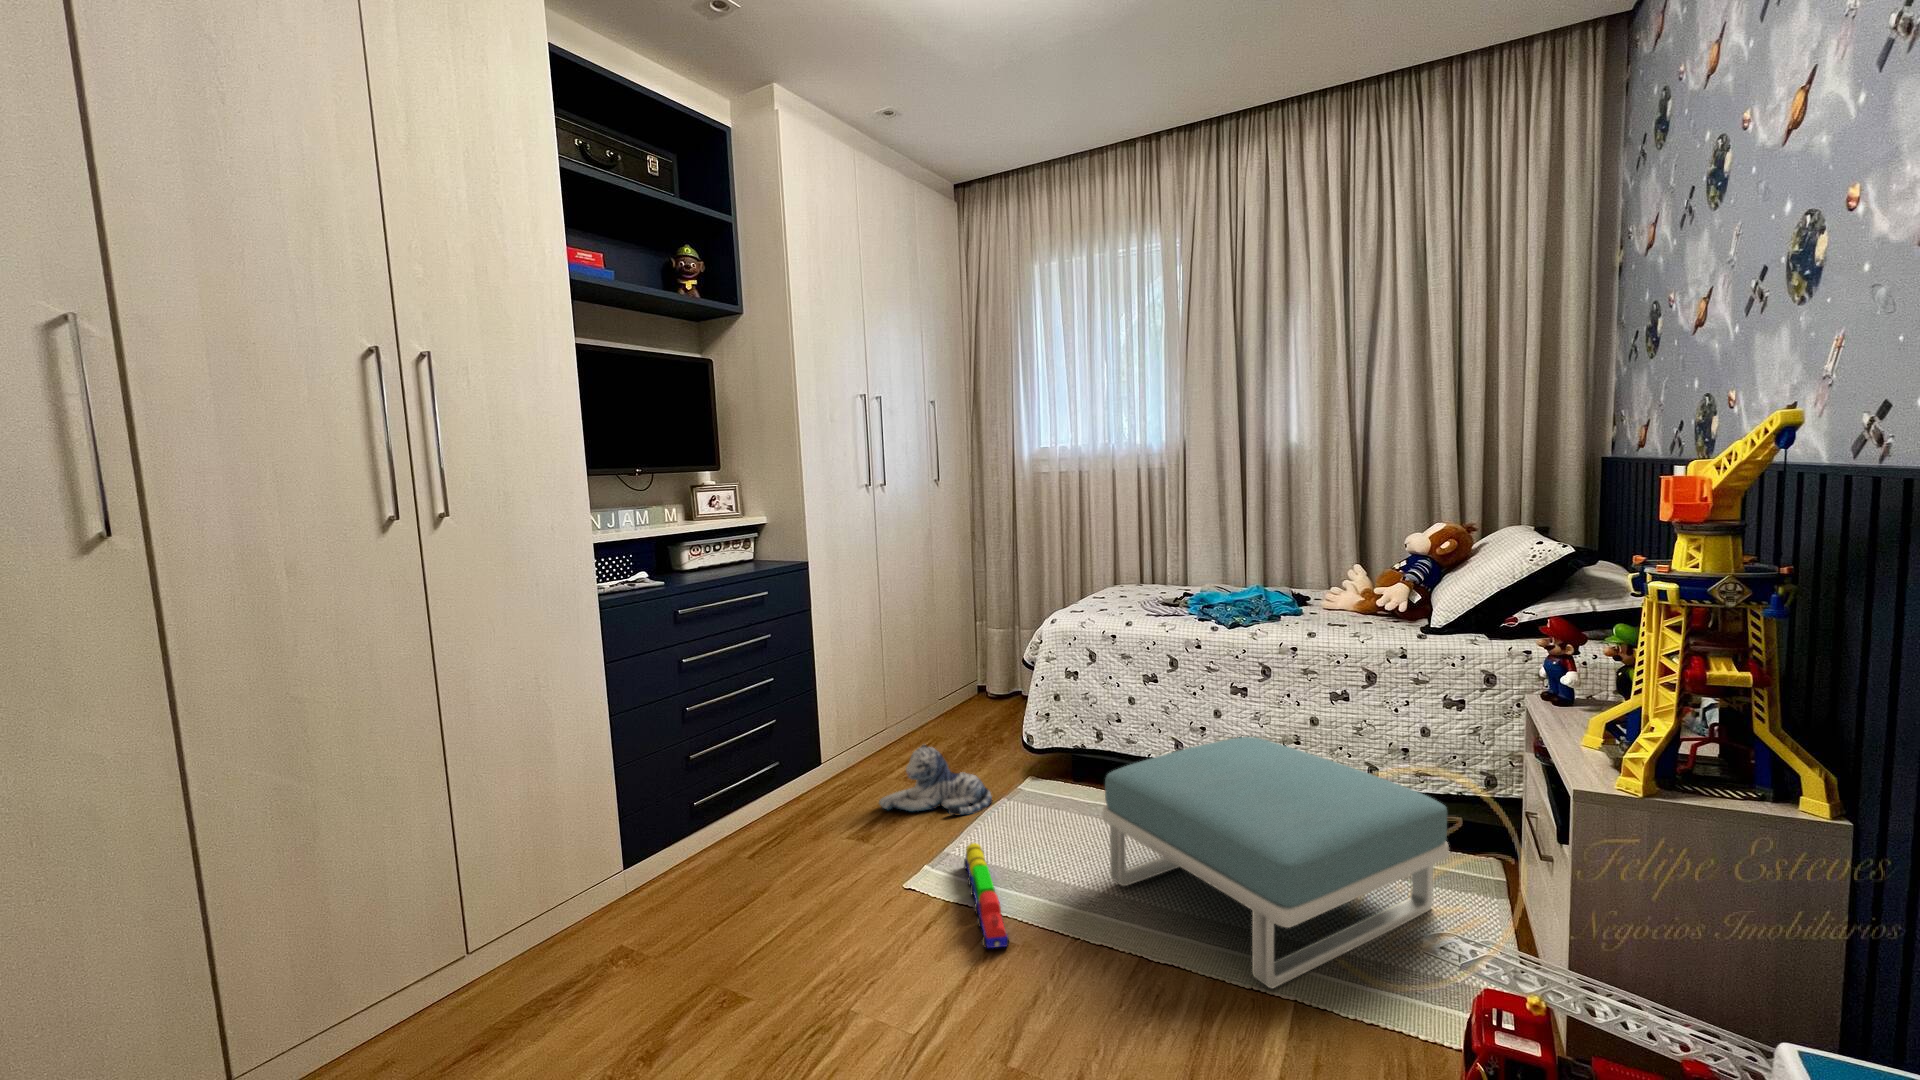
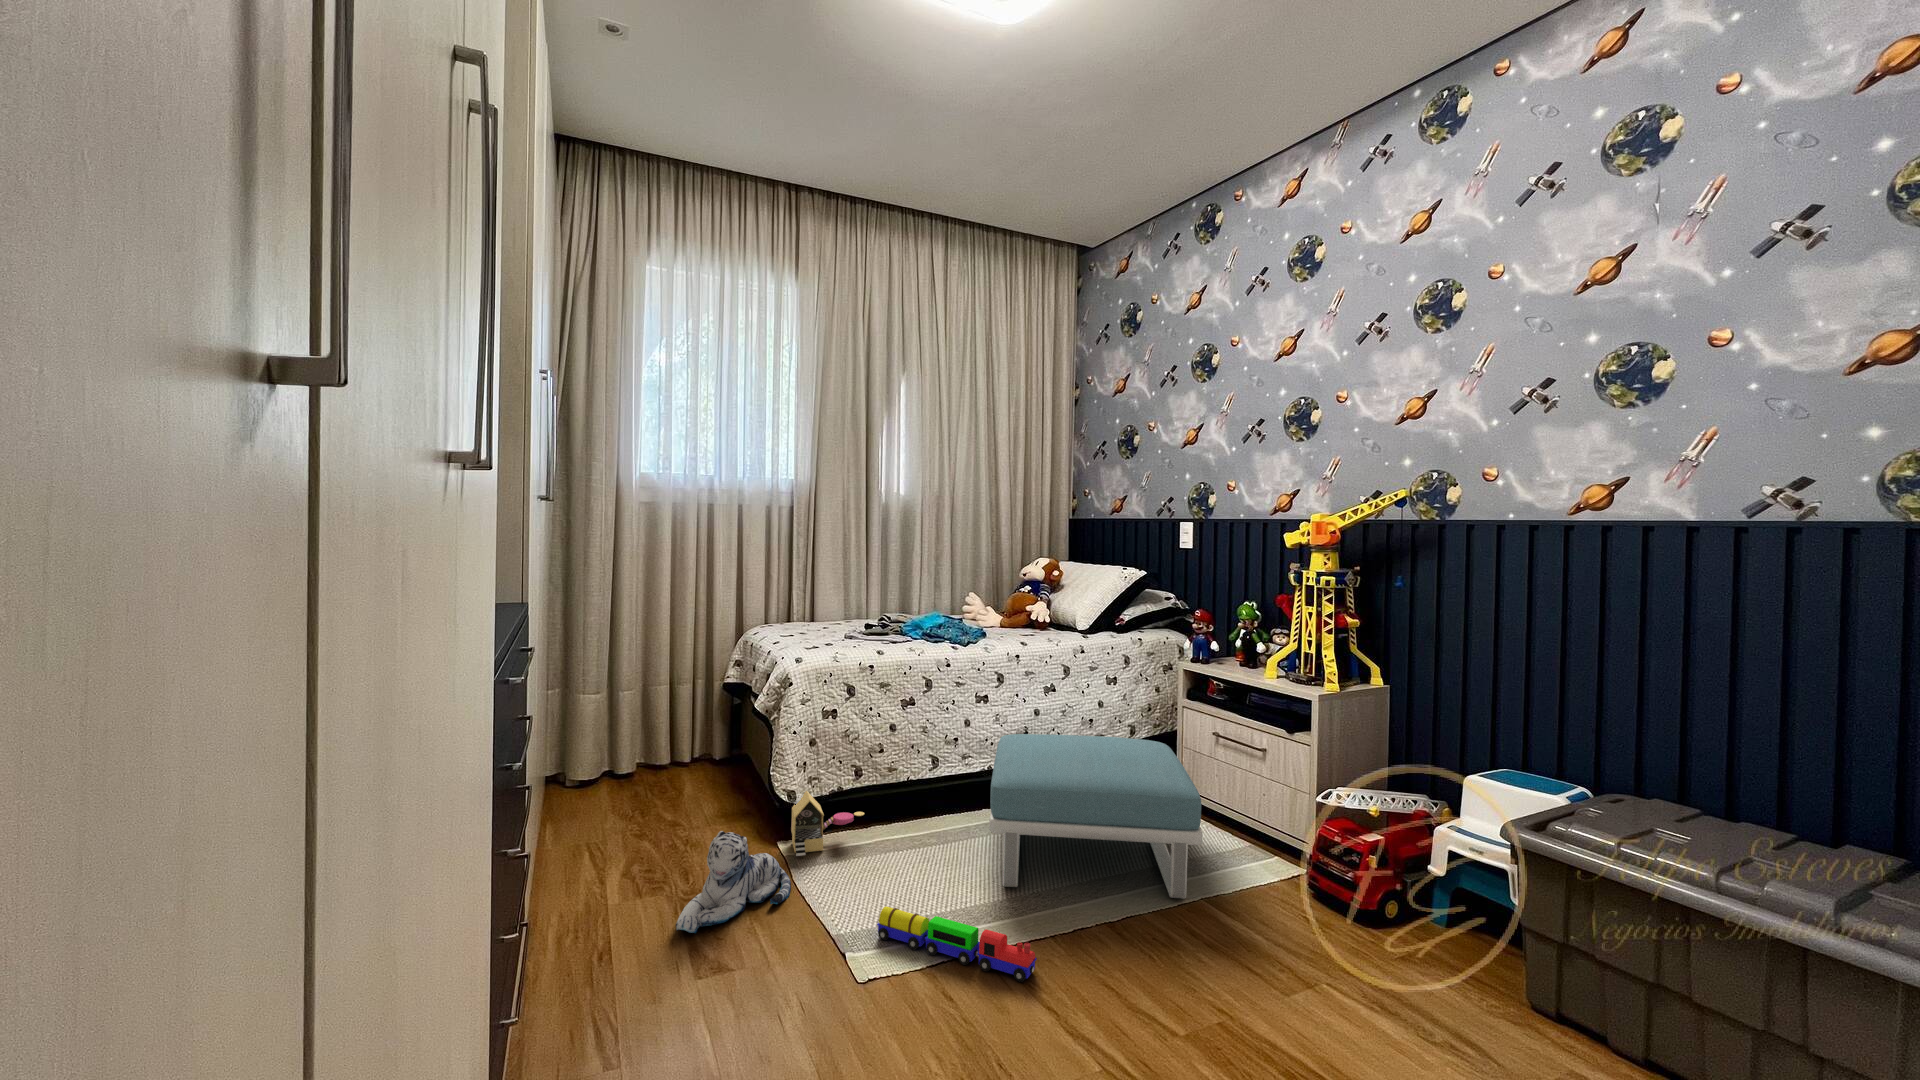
toy house: none [1020,739,1092,794] -> present [791,791,864,856]

